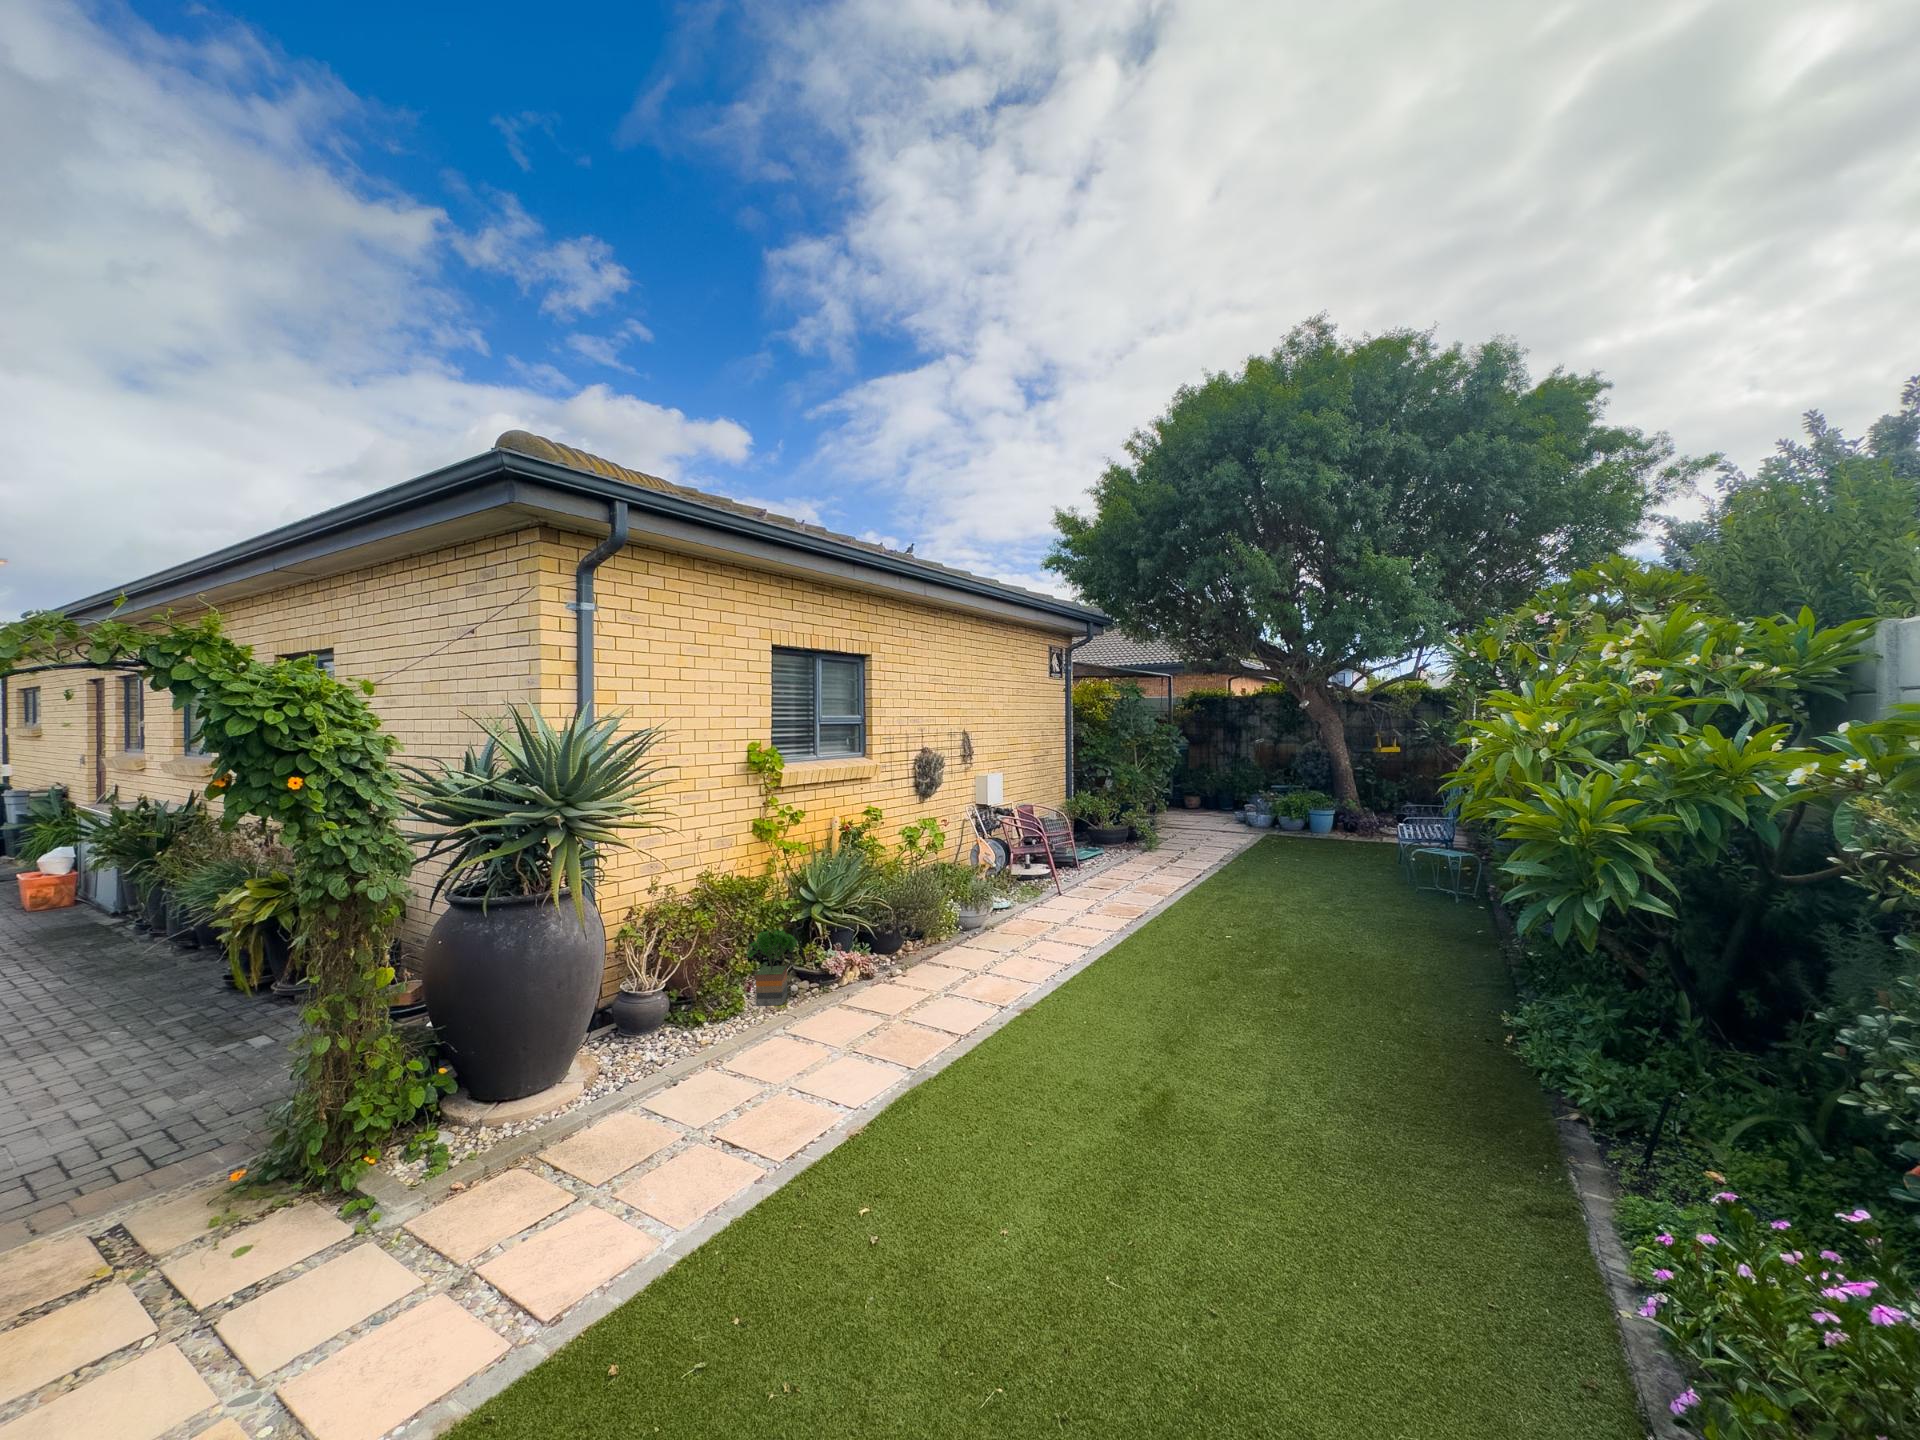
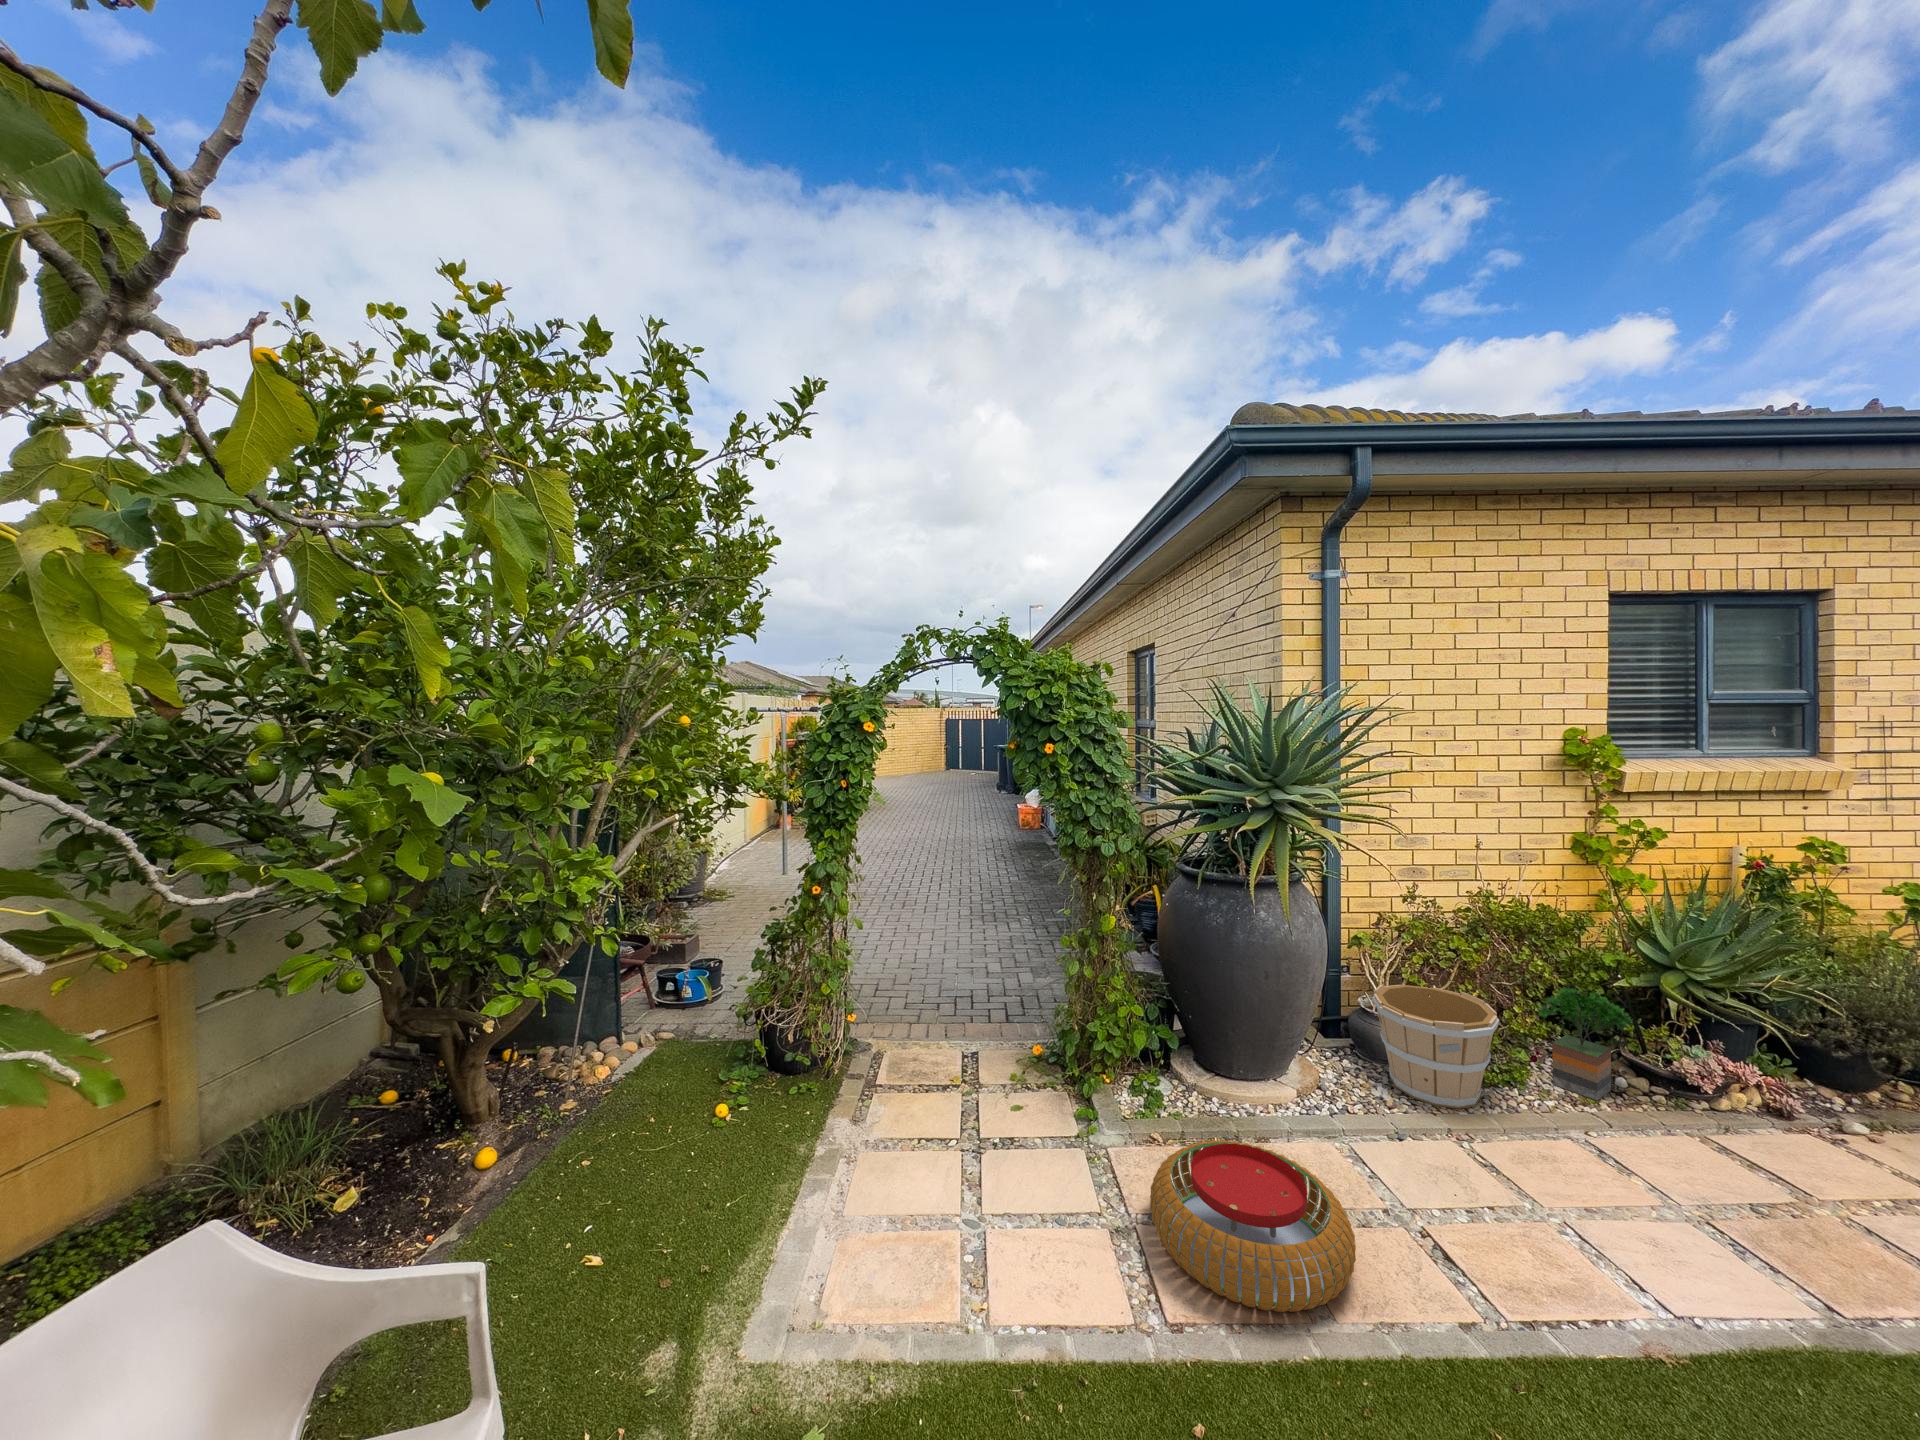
wooden bucket: none [638,955,728,1053] -> present [1373,984,1499,1109]
pouf: none [485,1127,676,1266] -> present [1150,1140,1356,1312]

